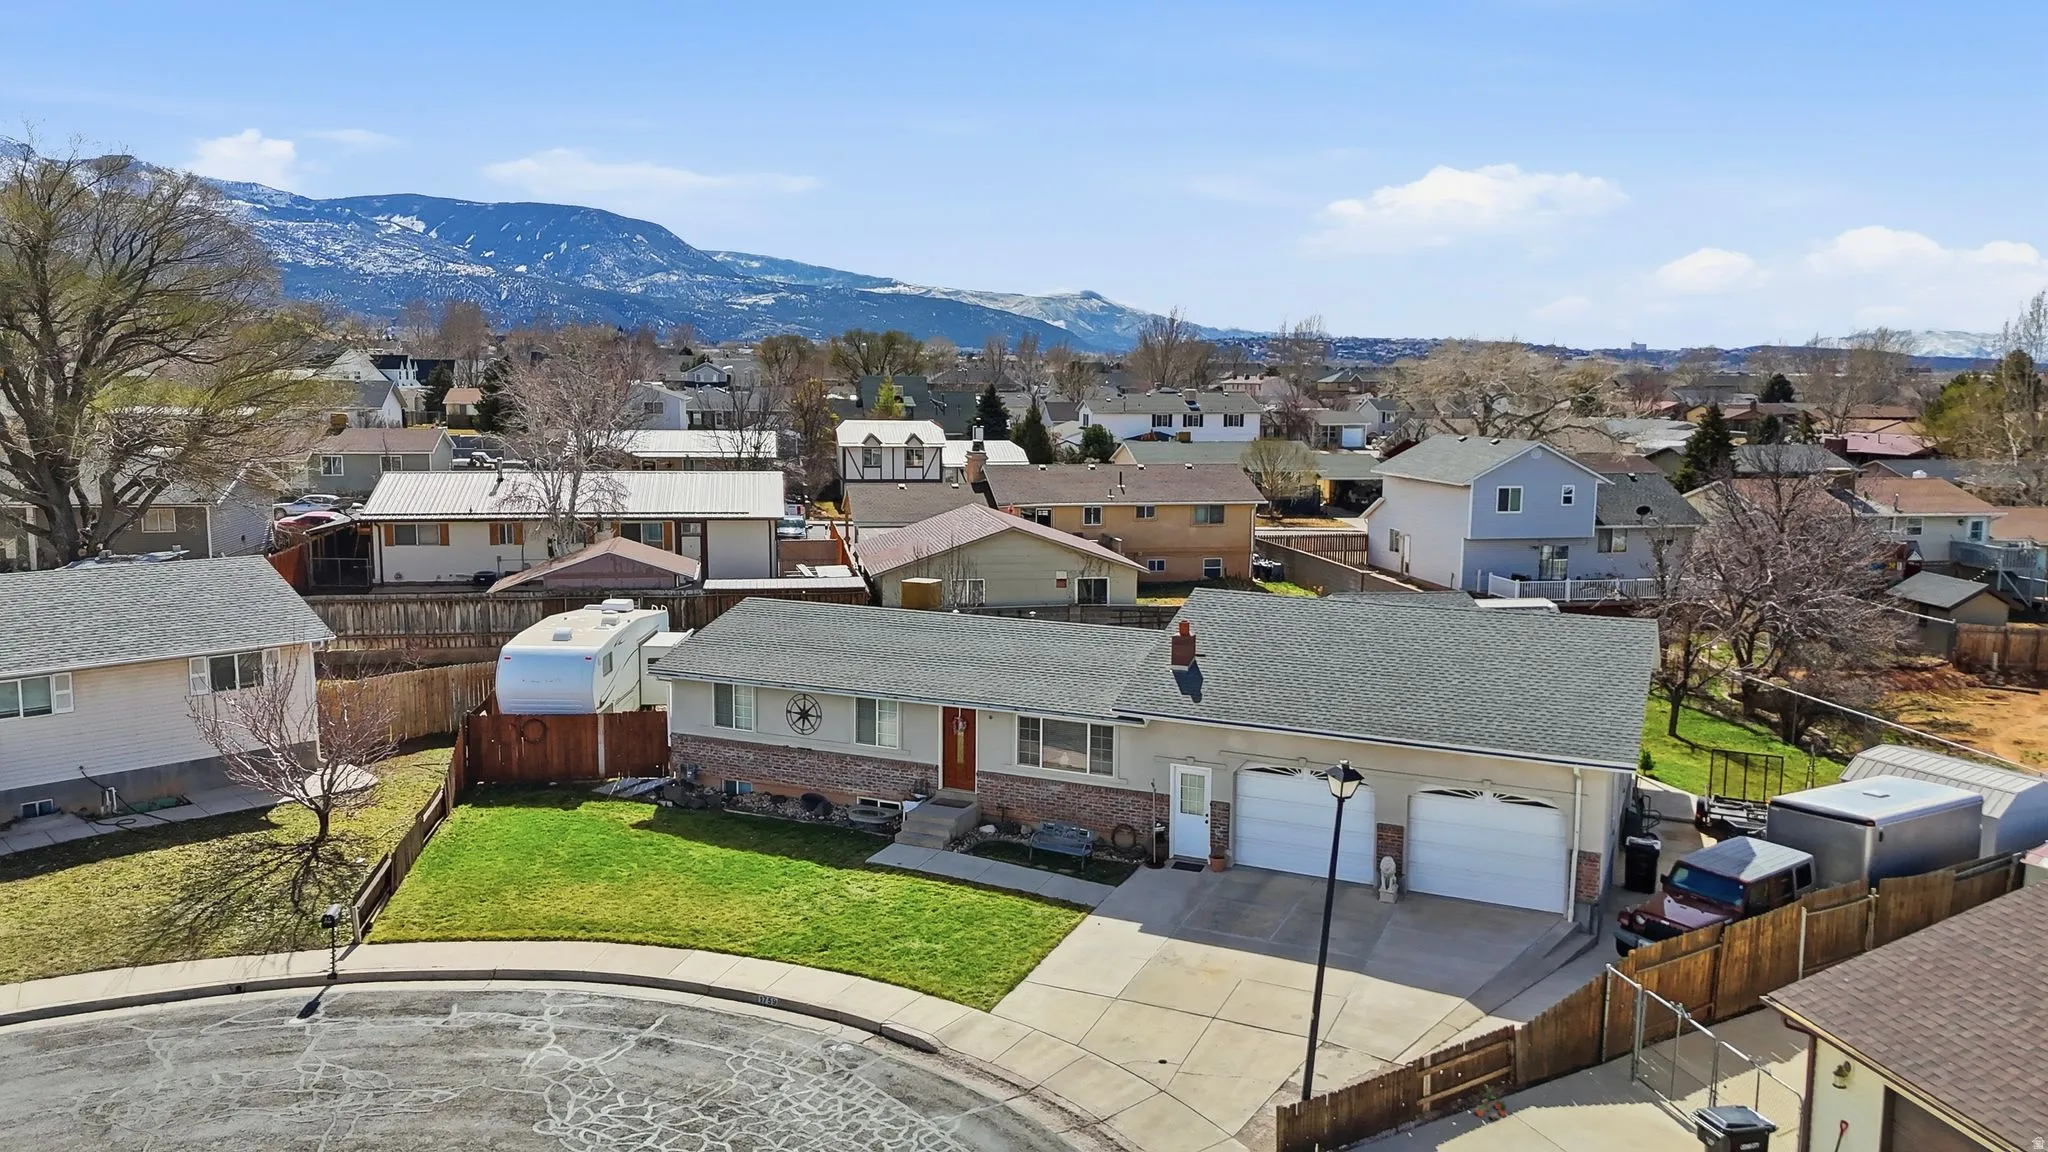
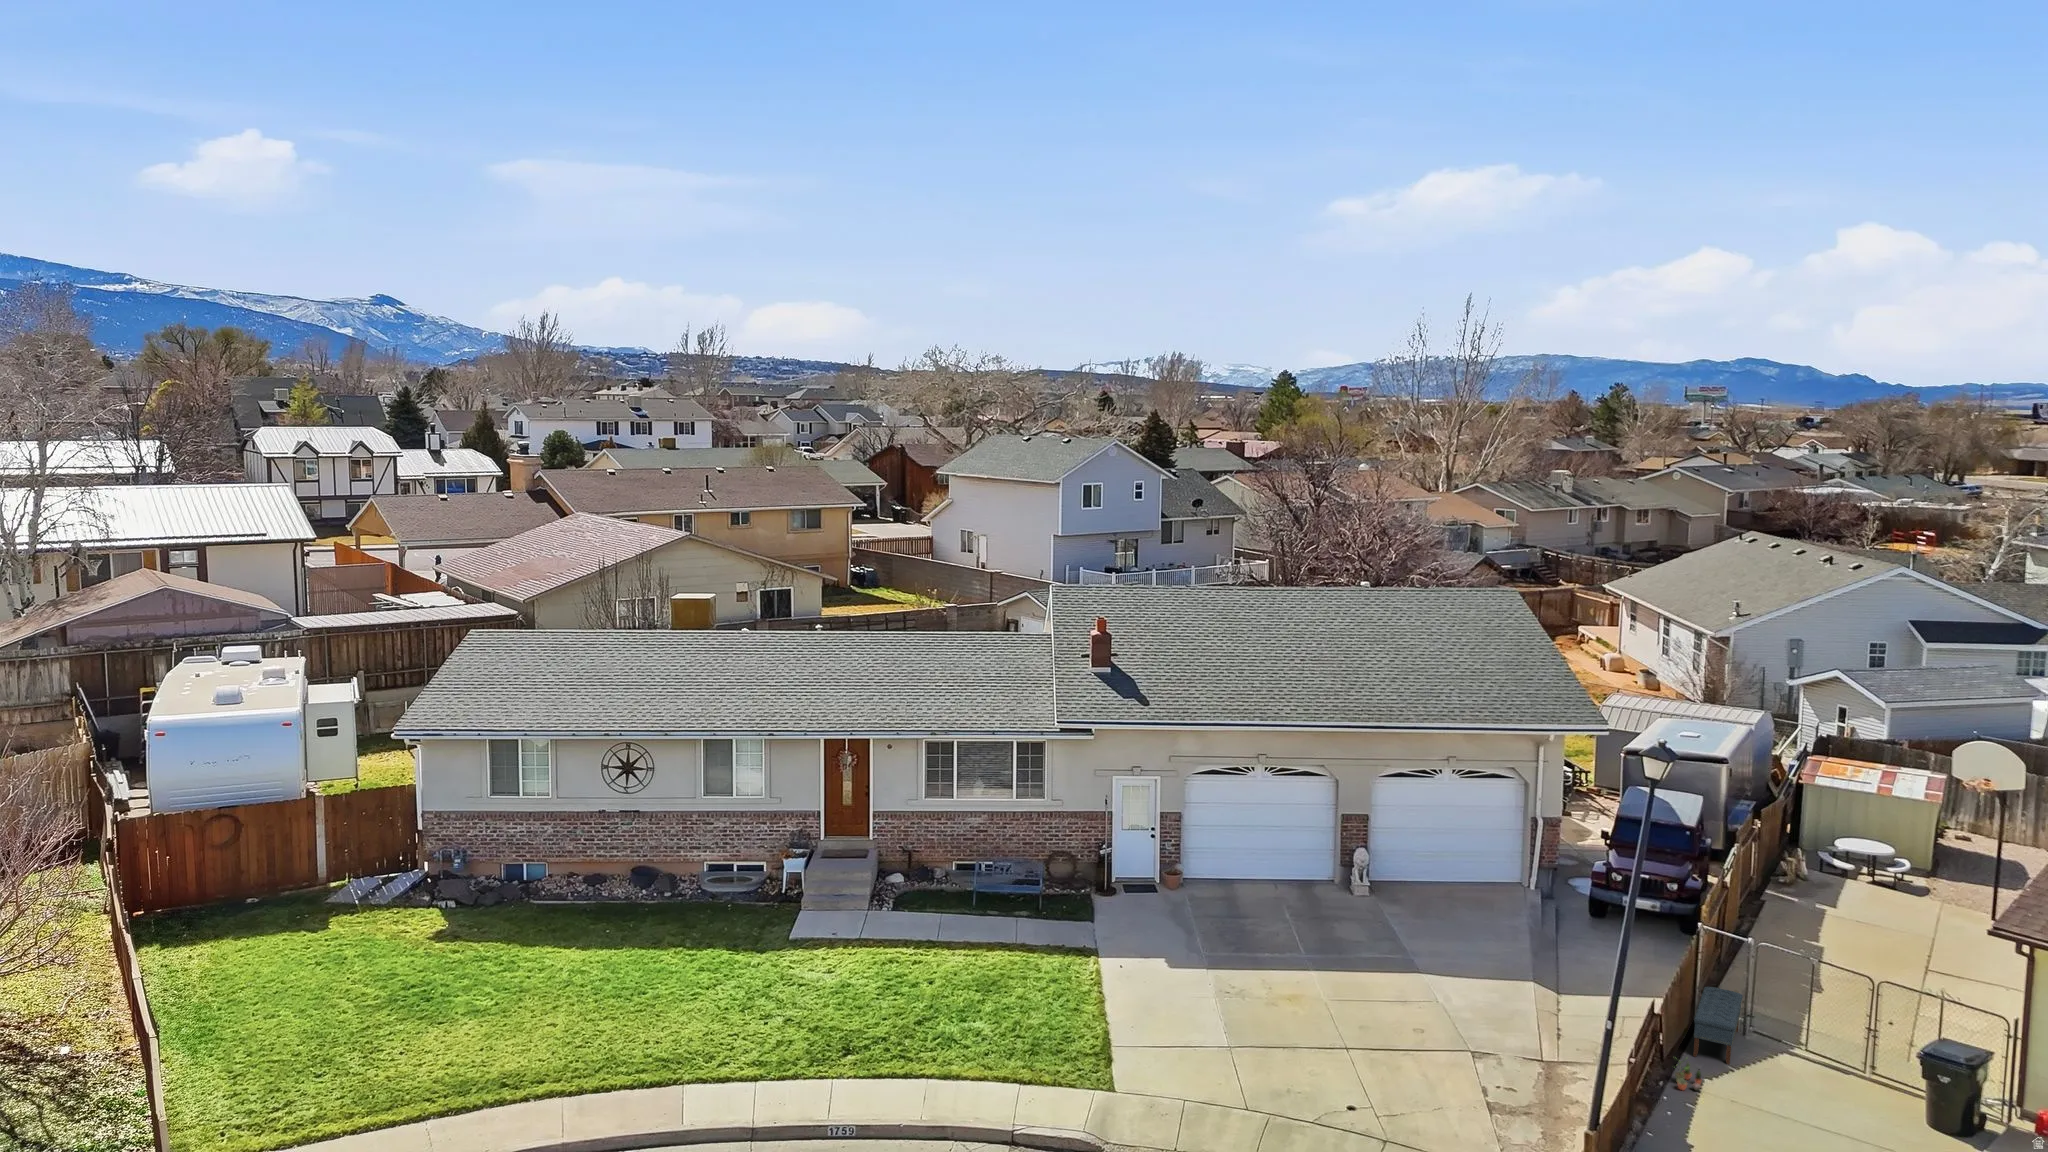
bench: none [1534,1032,1622,1107] -> present [1693,987,1743,1065]

